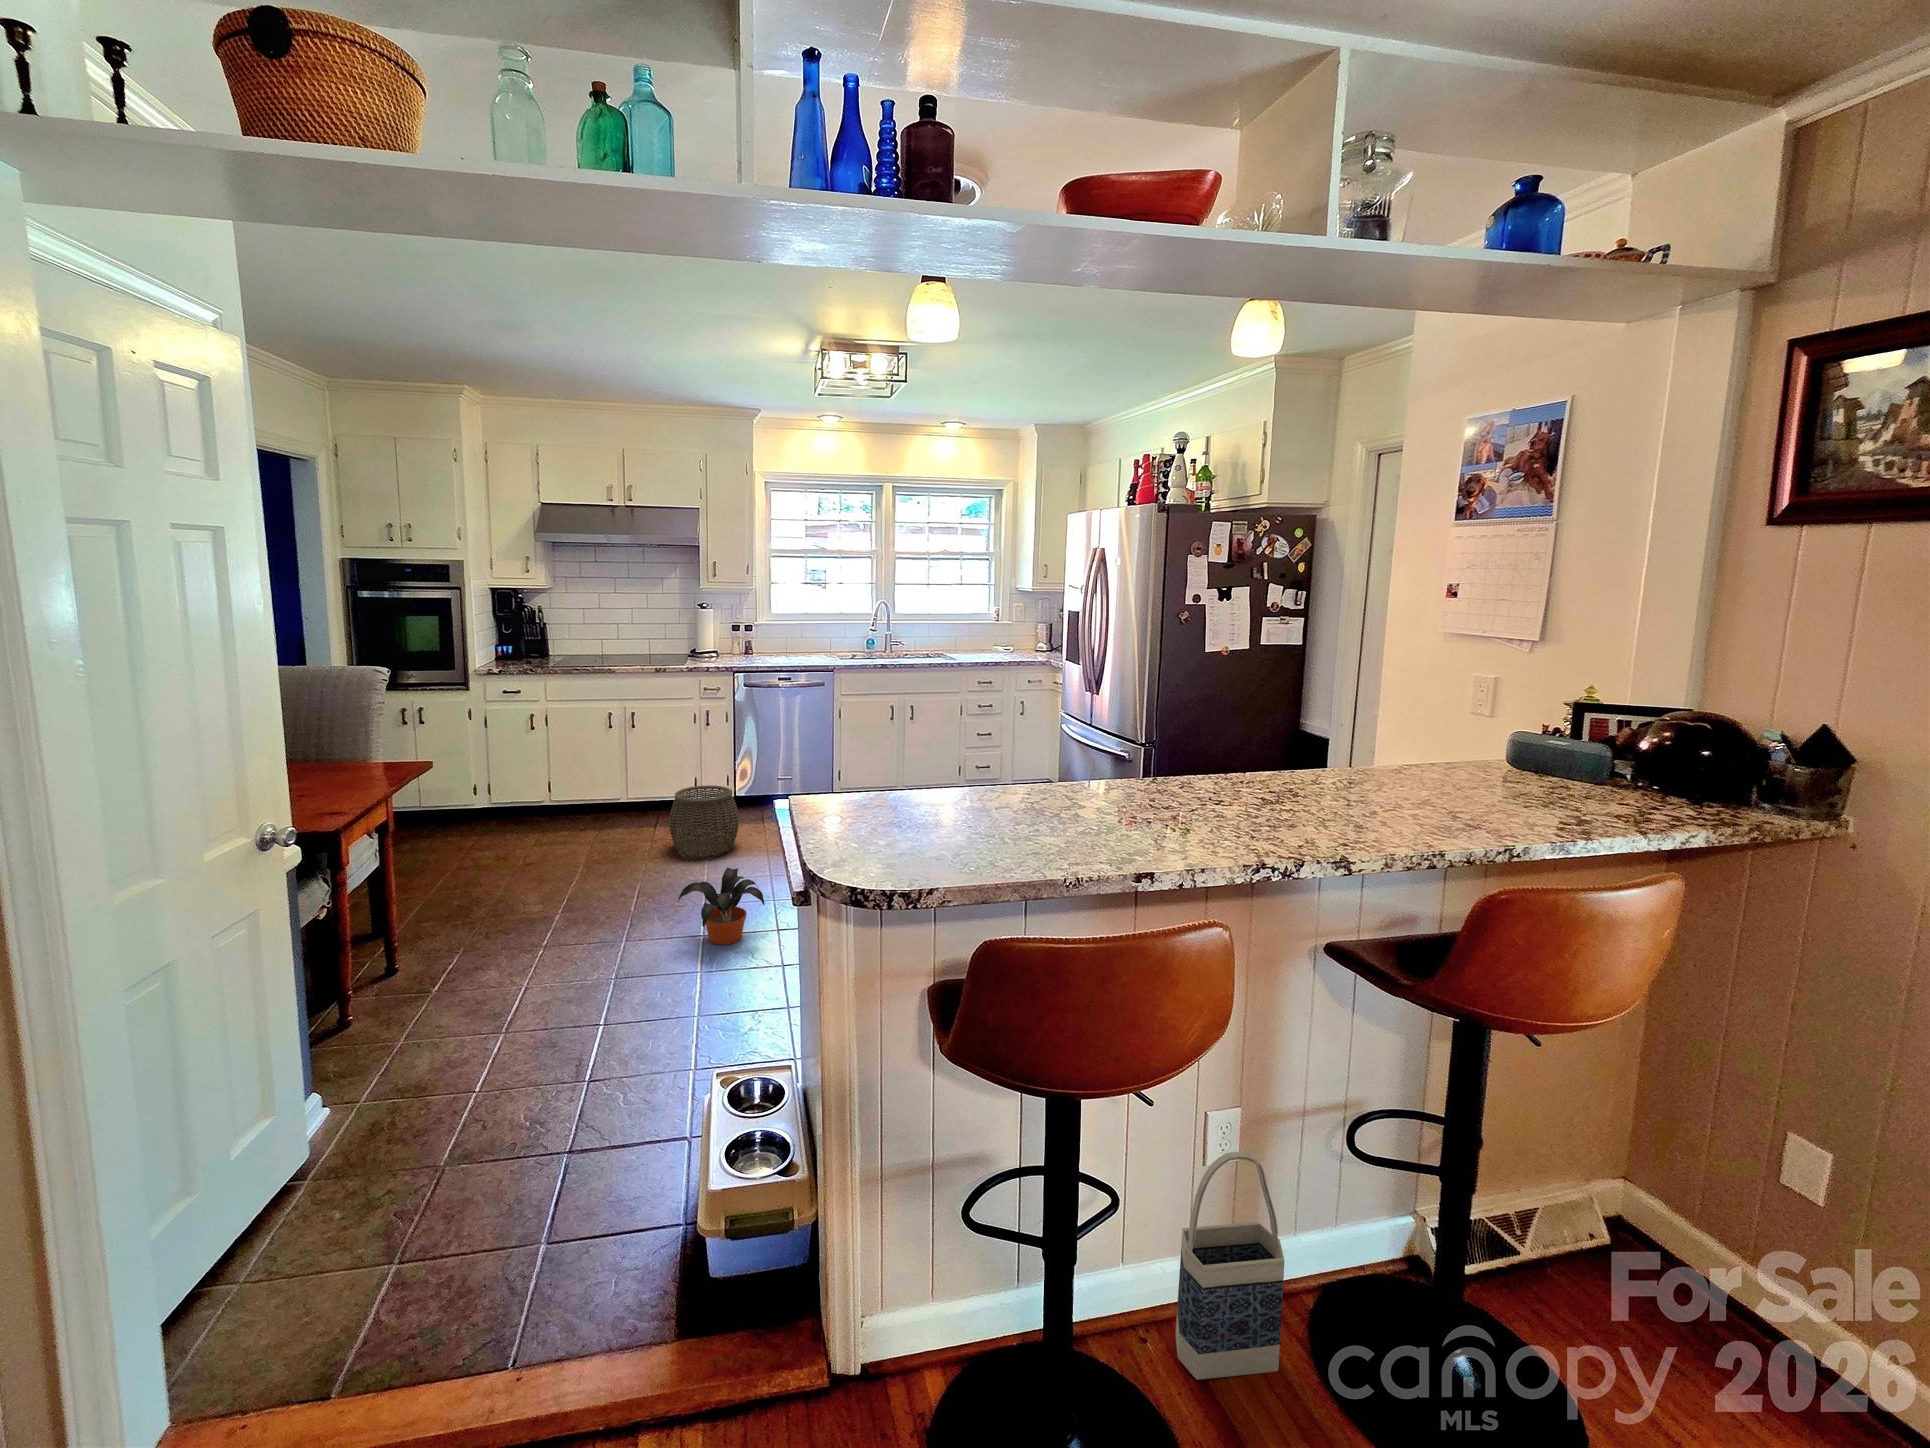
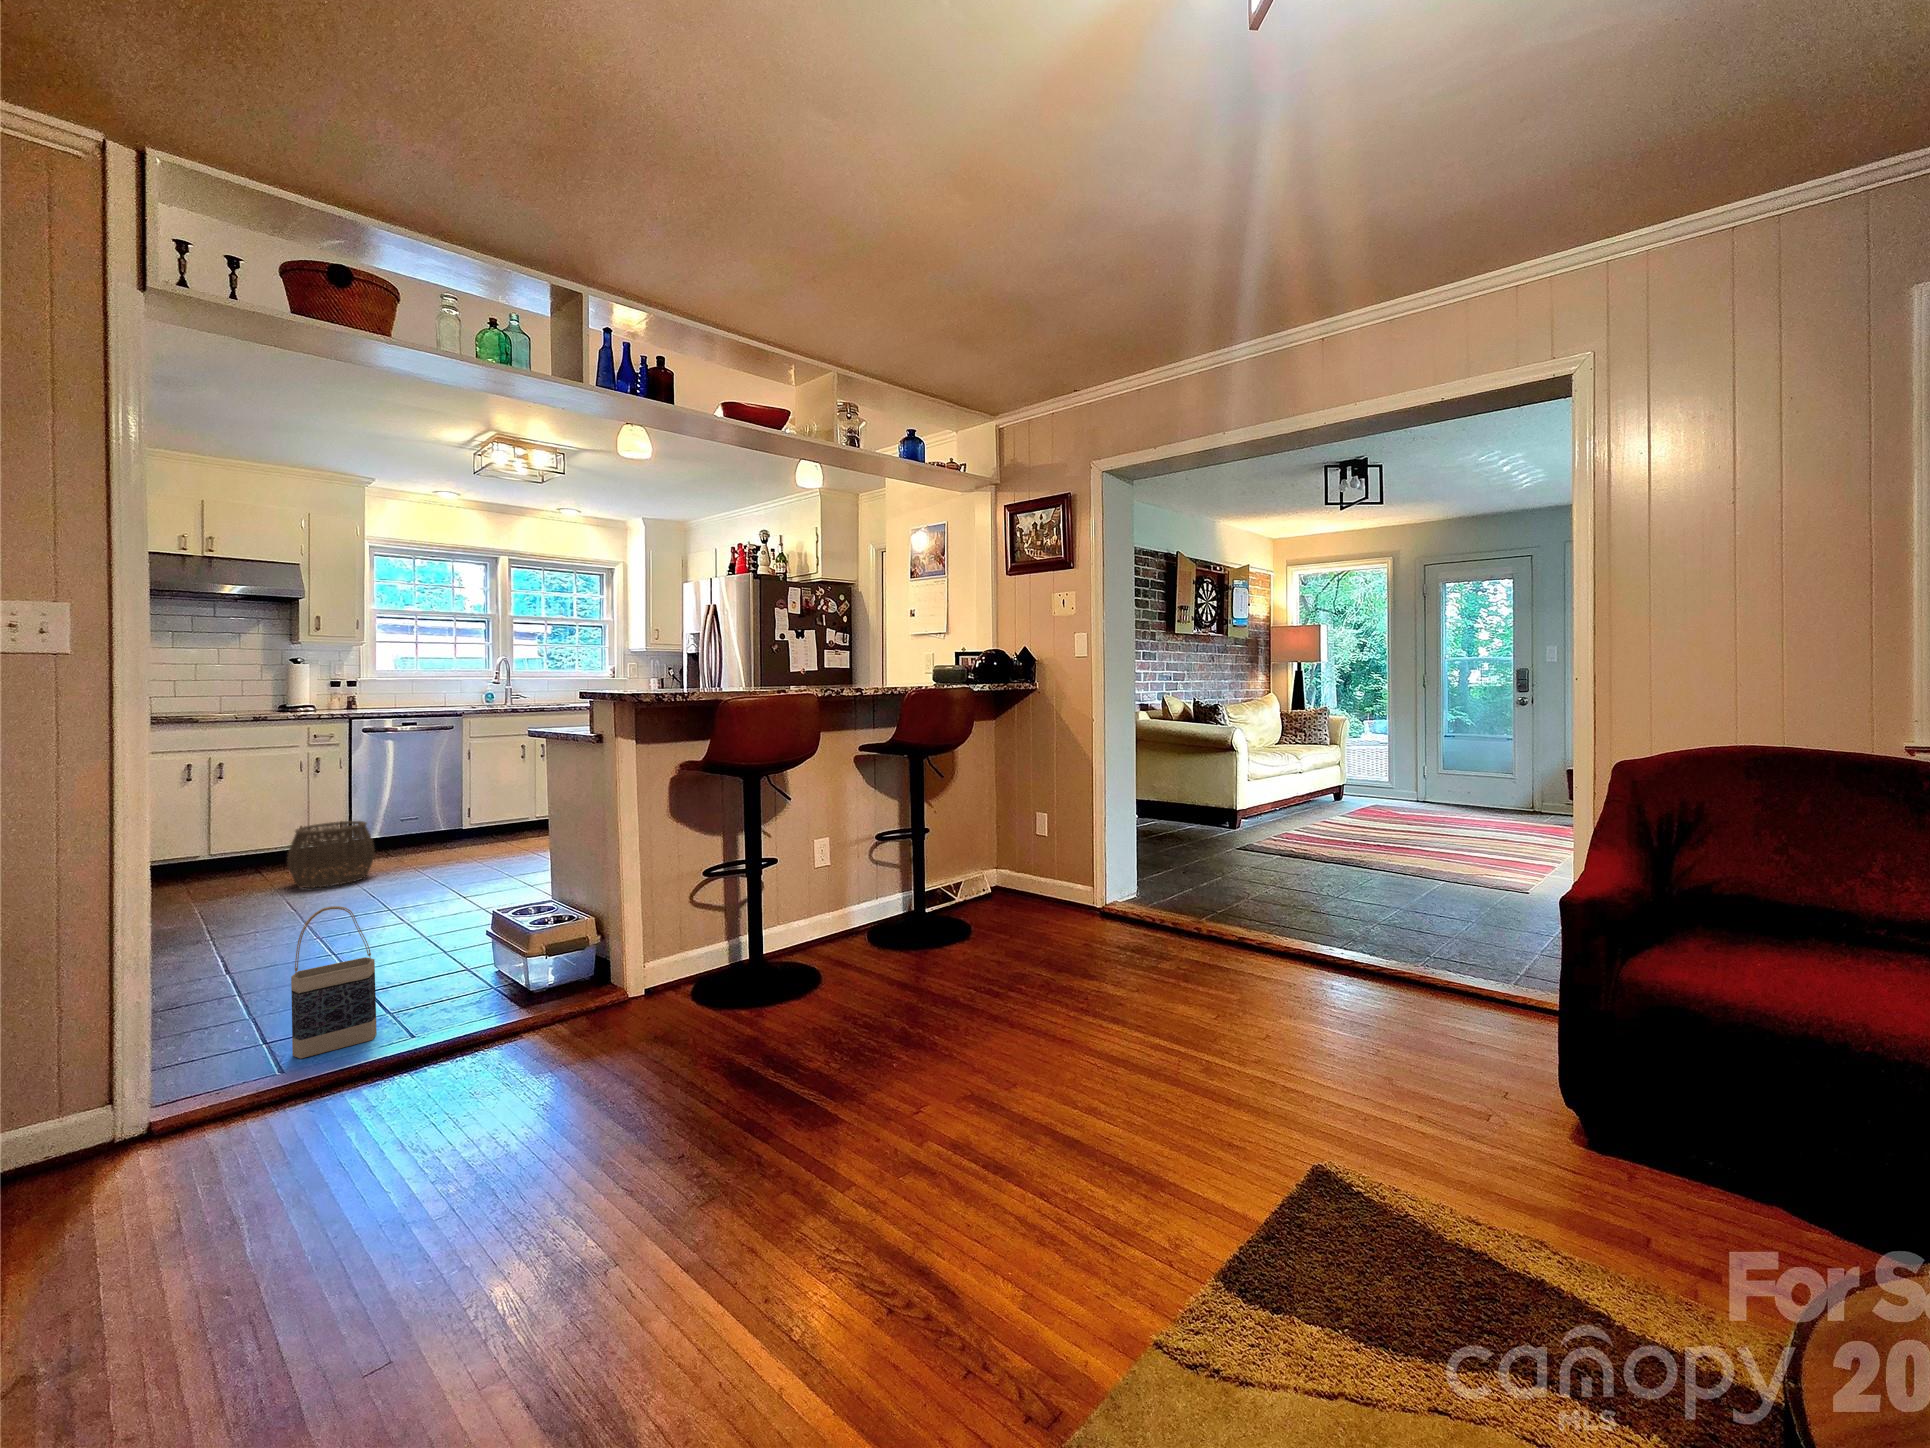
potted plant: present [678,868,764,945] -> none [360,856,453,918]
bag: present [1175,1152,1284,1380] -> present [291,906,377,1059]

